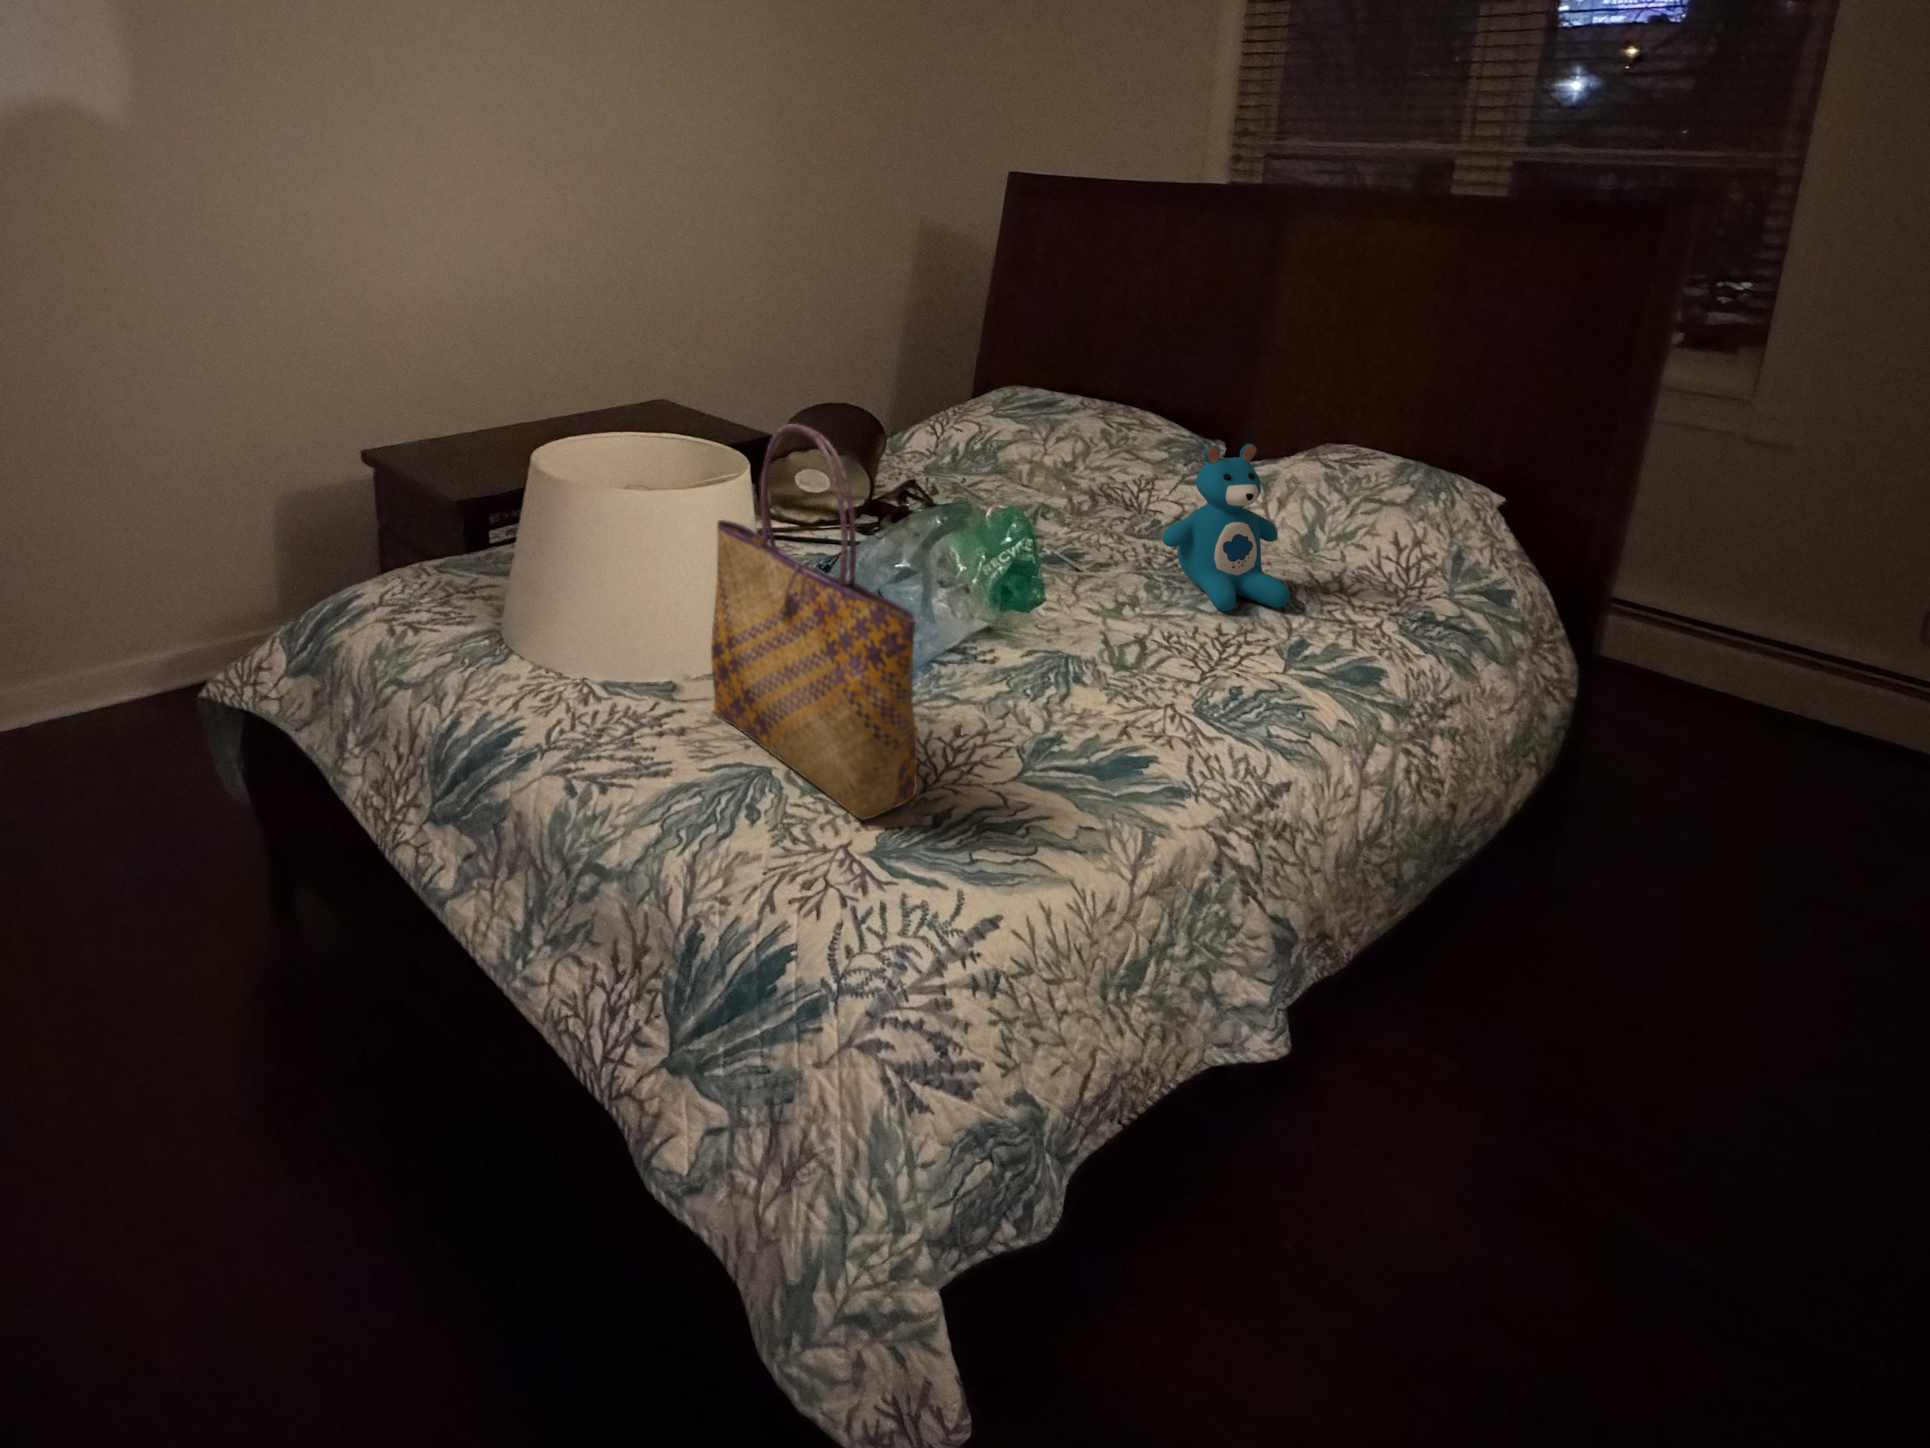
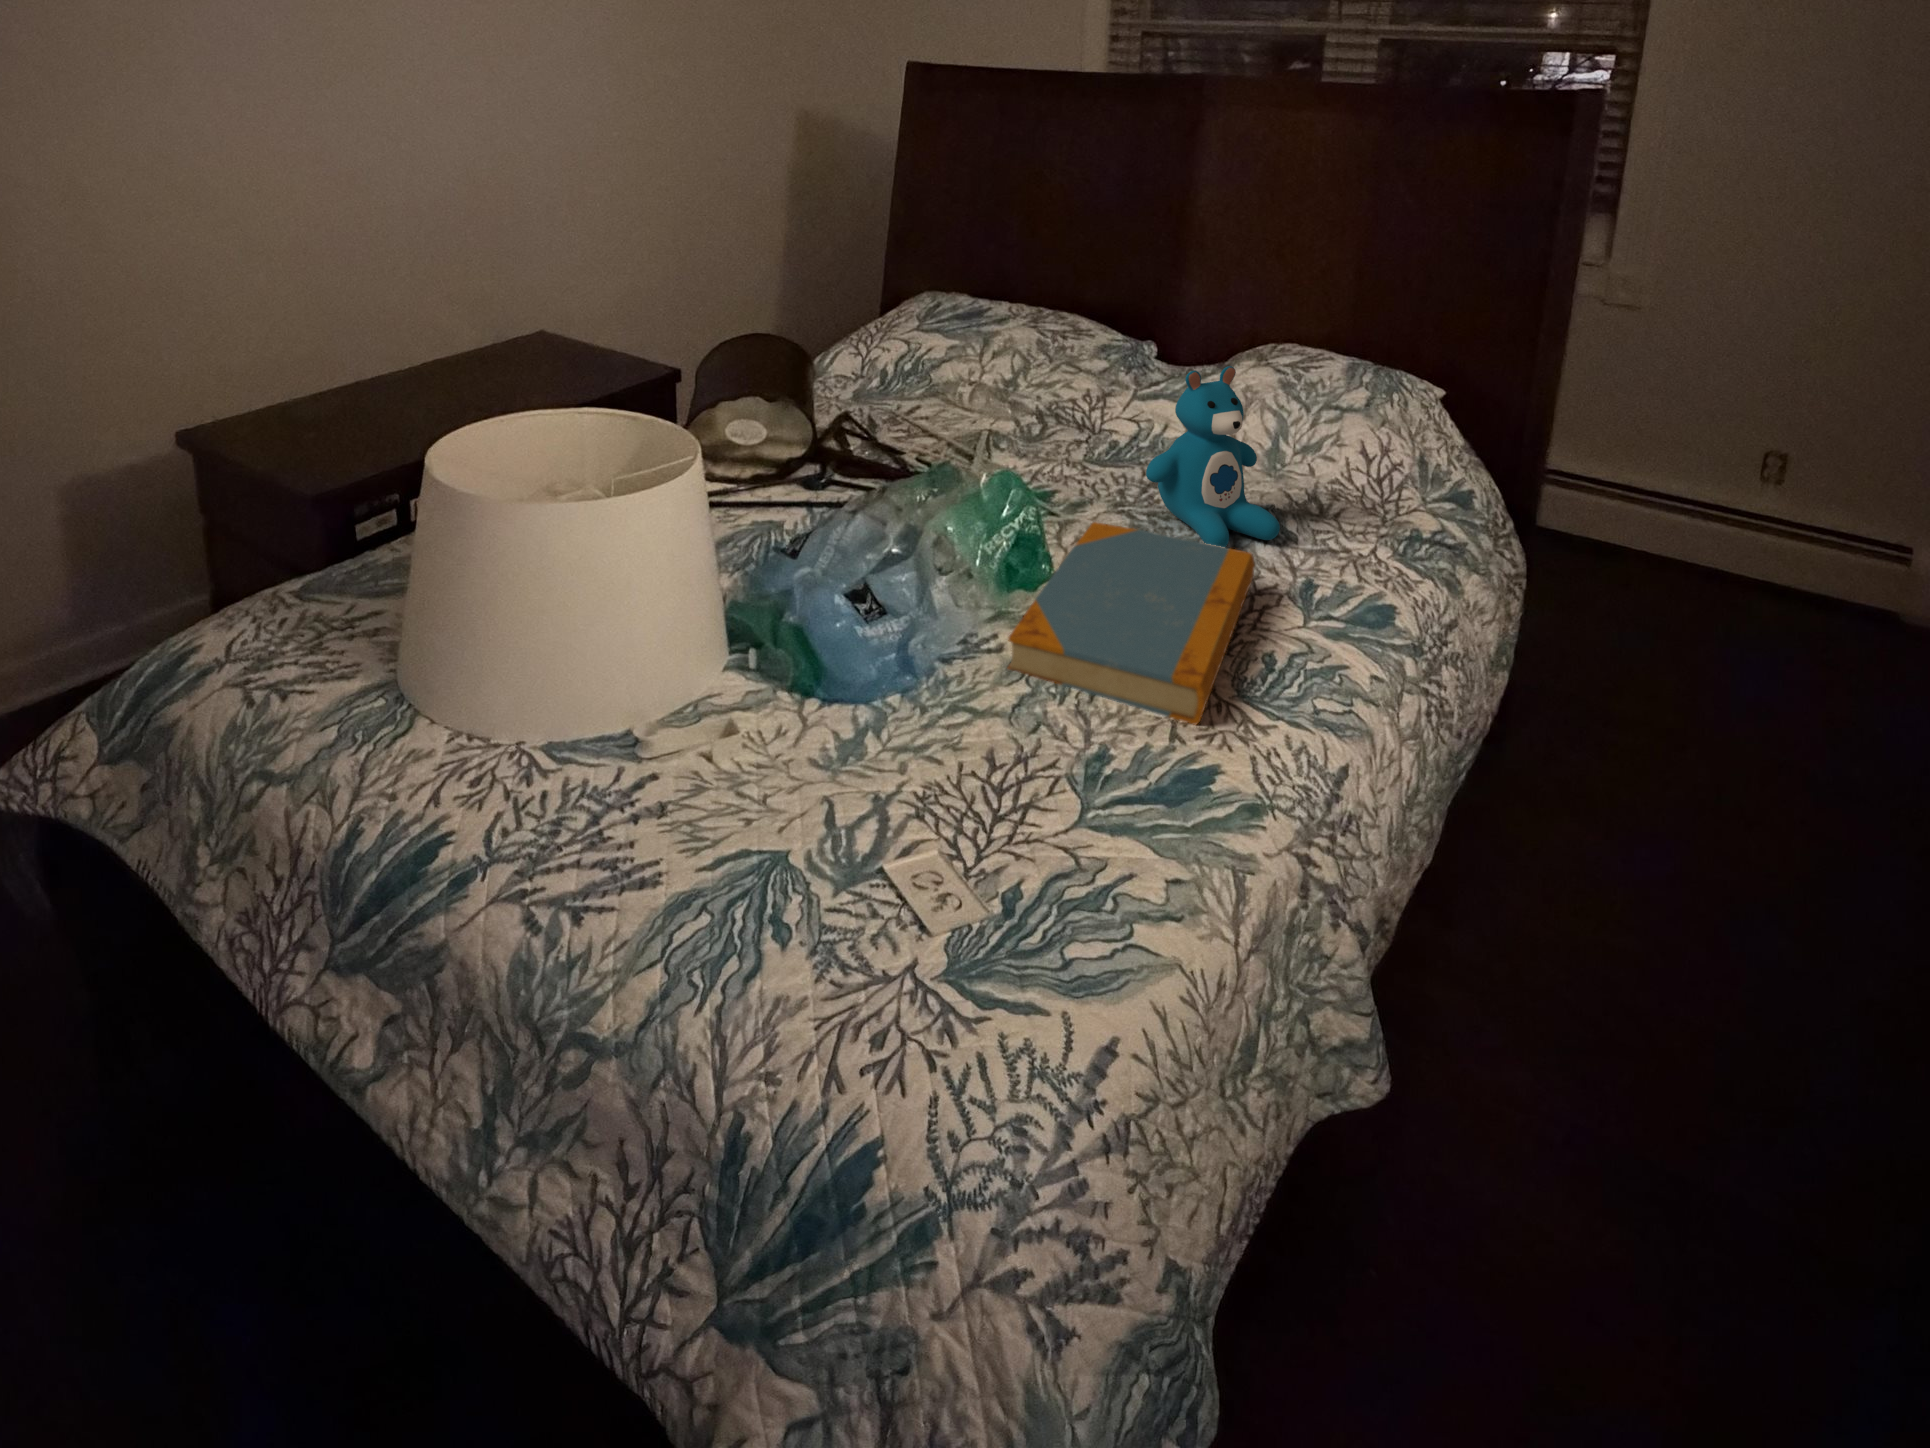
tote bag: present [711,424,917,820] -> none [694,423,992,920]
book: none [991,574,1247,731] -> present [1008,522,1255,725]

